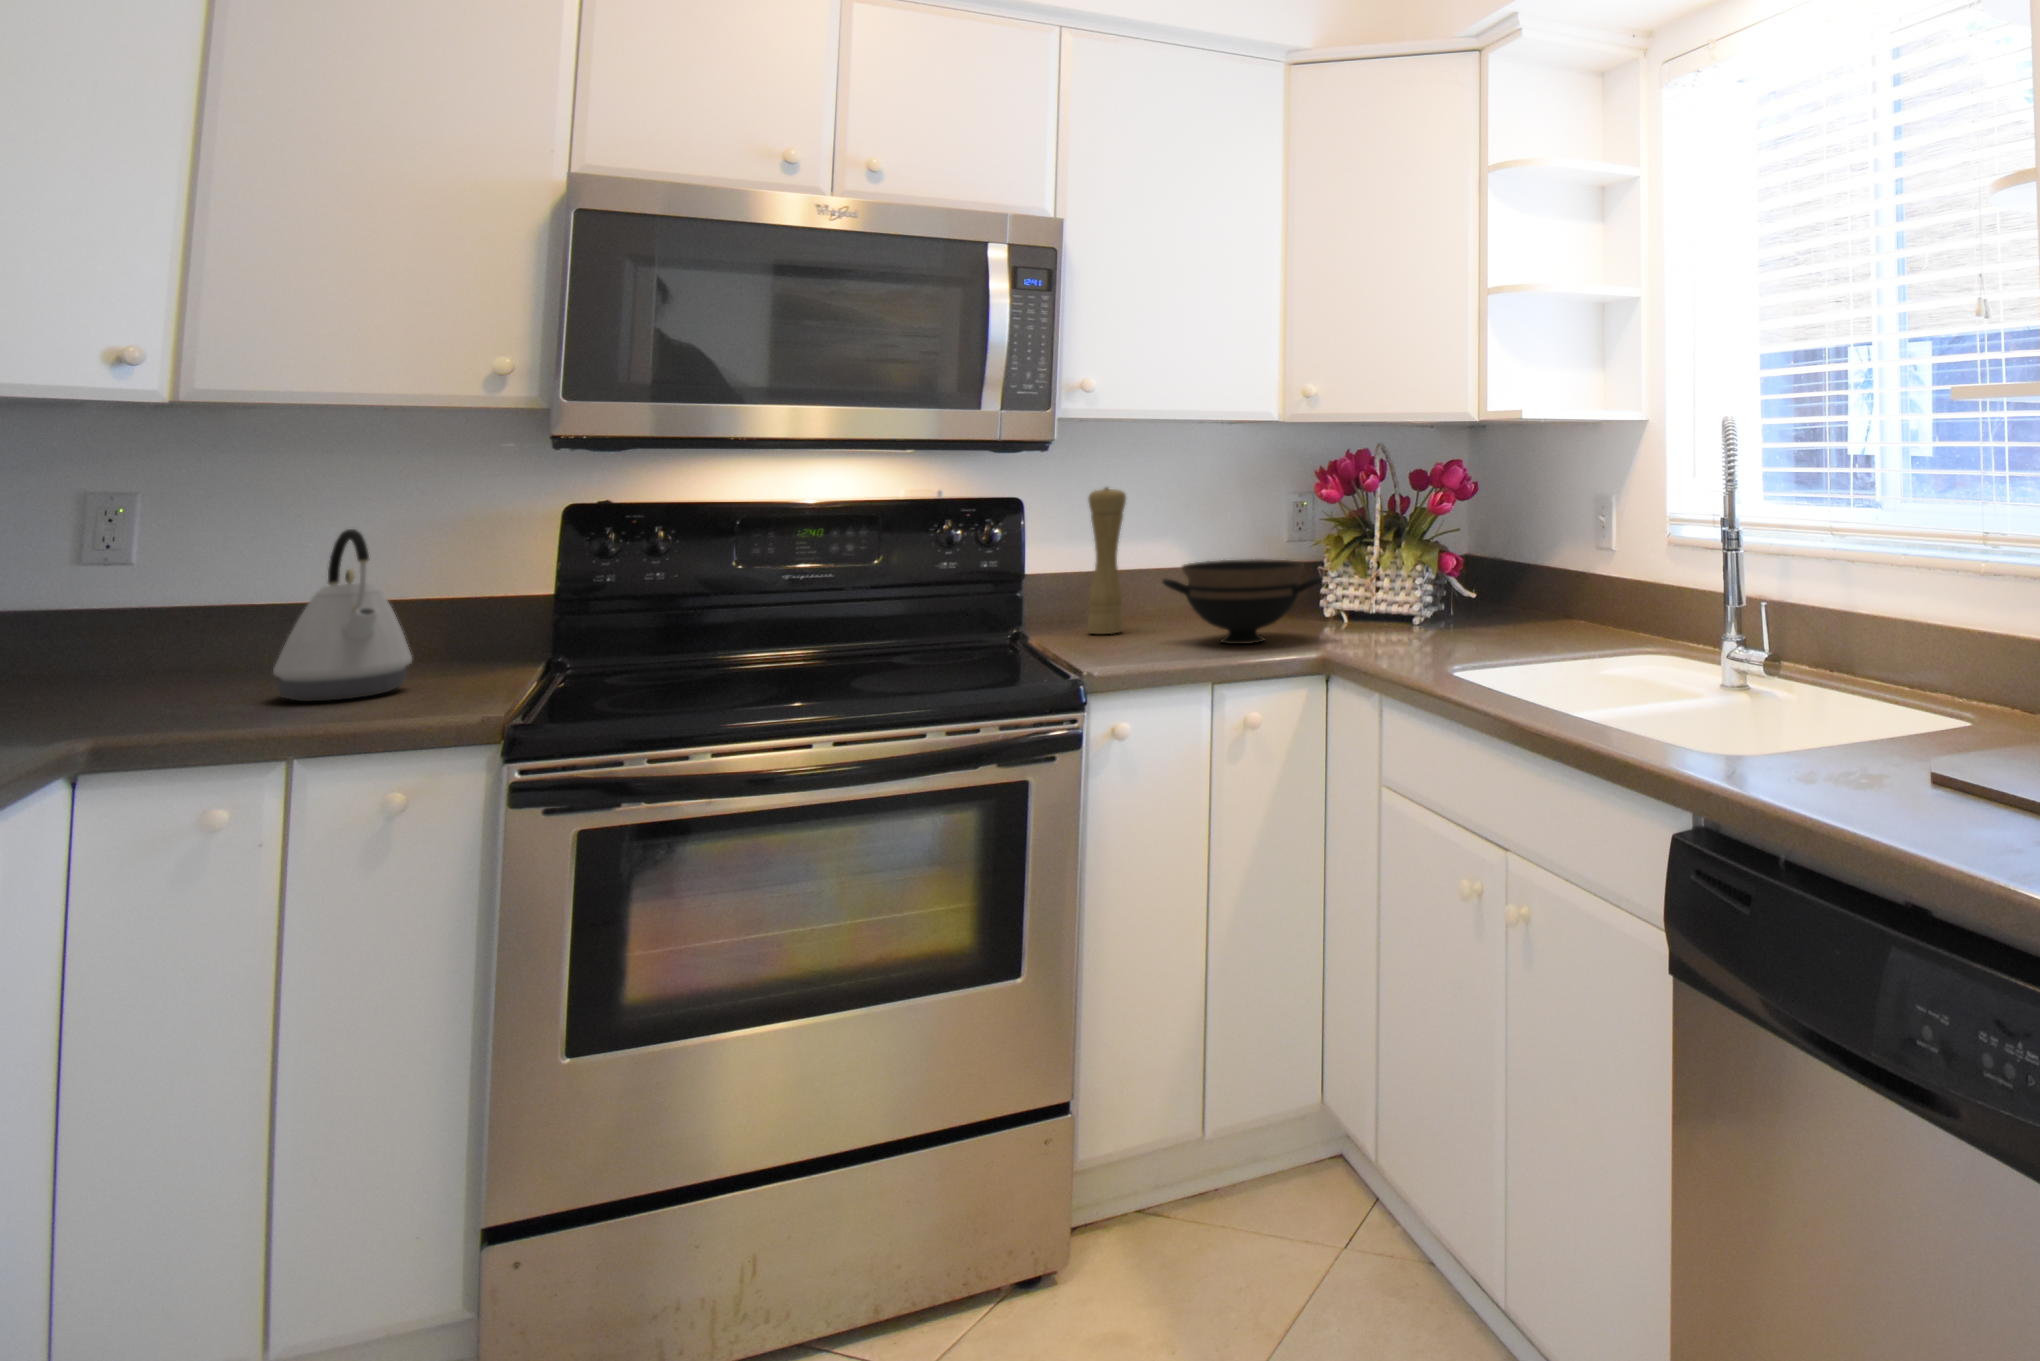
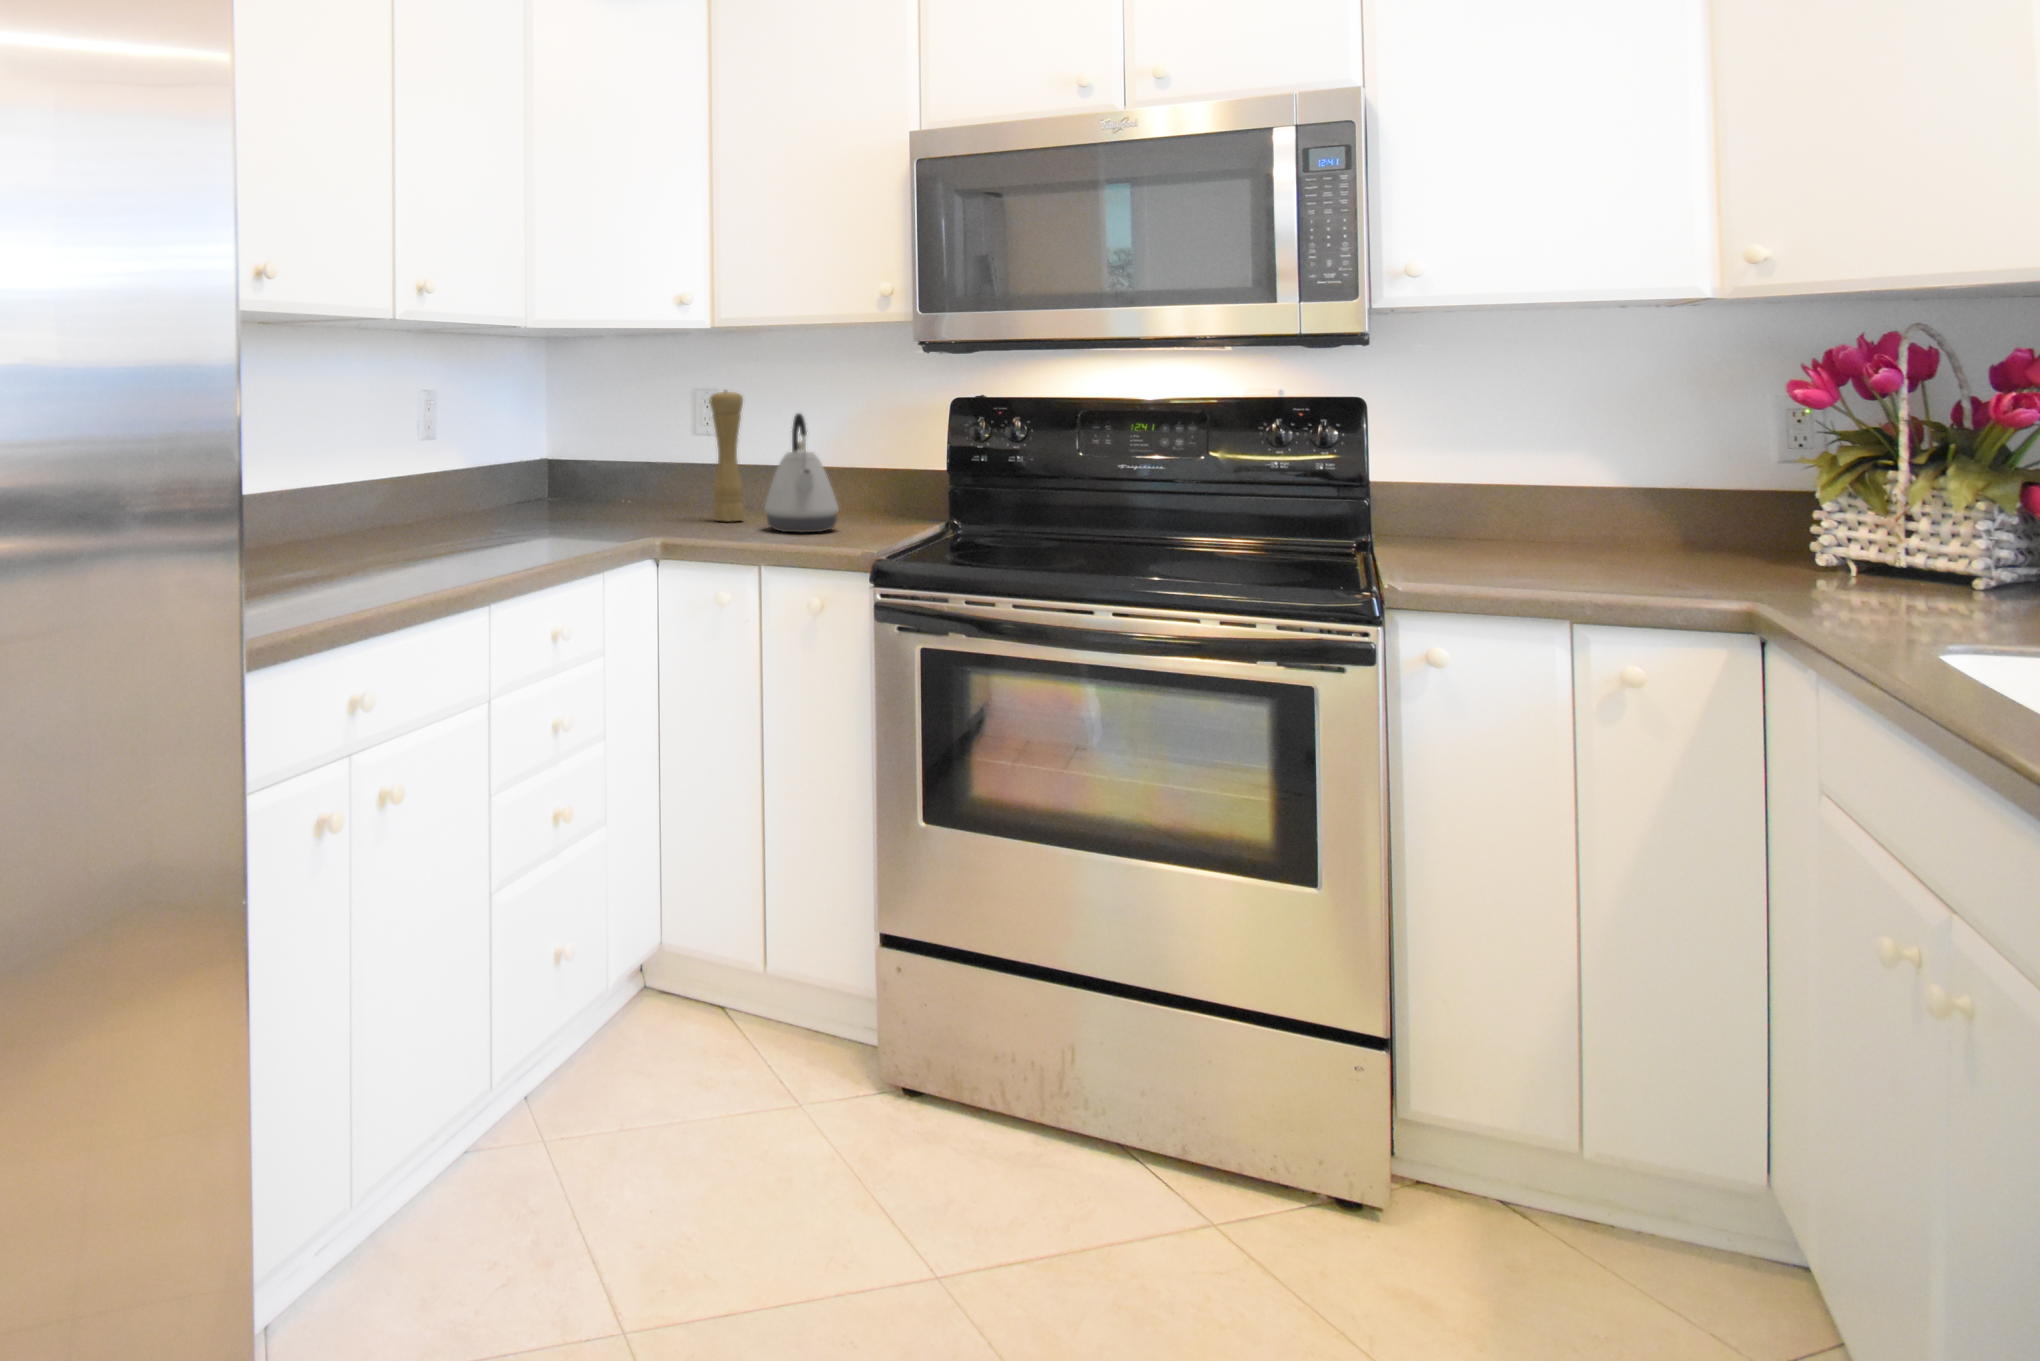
pepper mill: present [1088,487,1126,634] -> present [710,391,744,522]
bowl: present [1163,559,1323,644] -> none [1520,477,1782,583]

